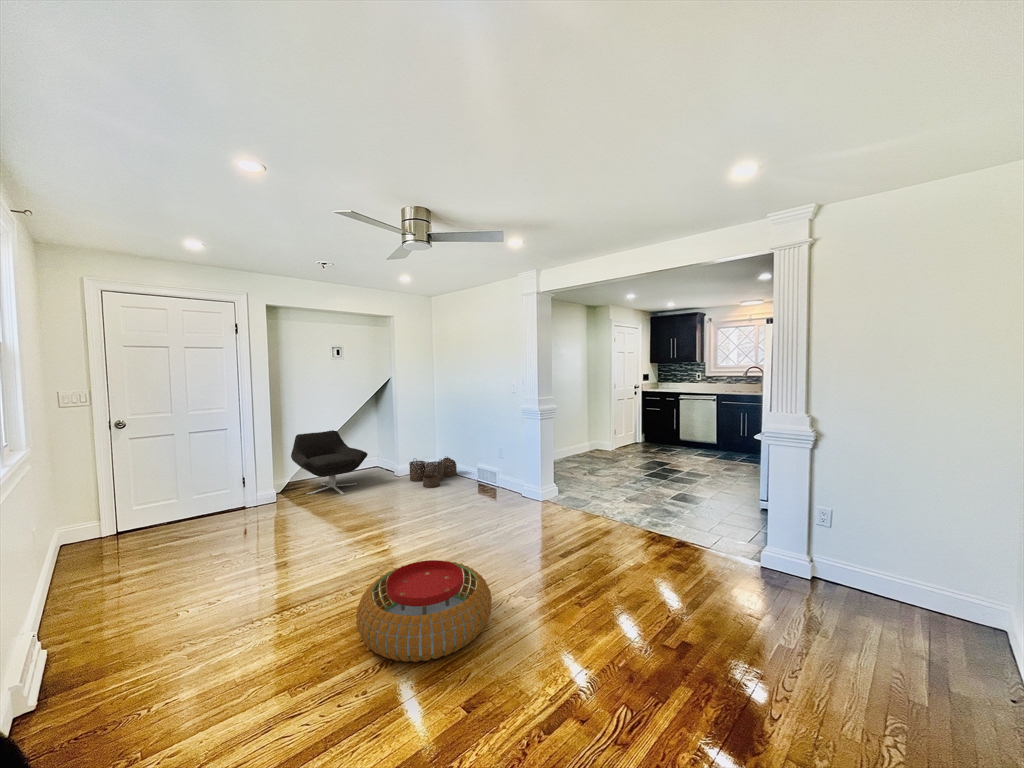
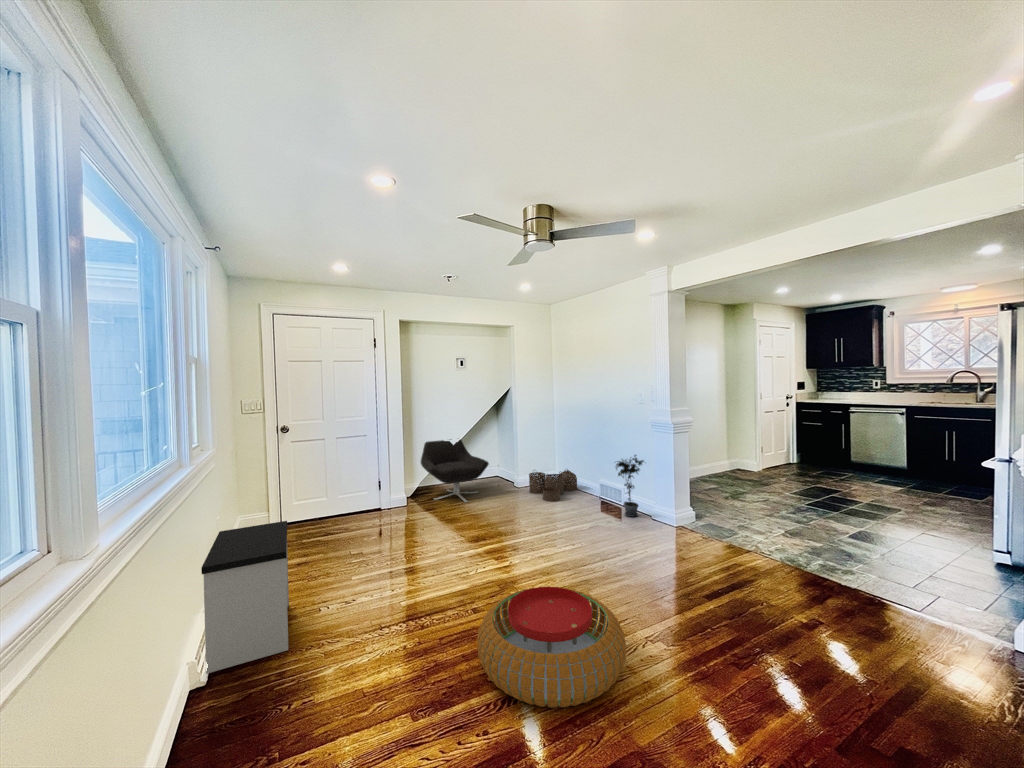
potted plant: none [490,440,518,496] -> present [616,455,644,517]
side table: none [23,525,140,700] -> present [201,521,289,674]

